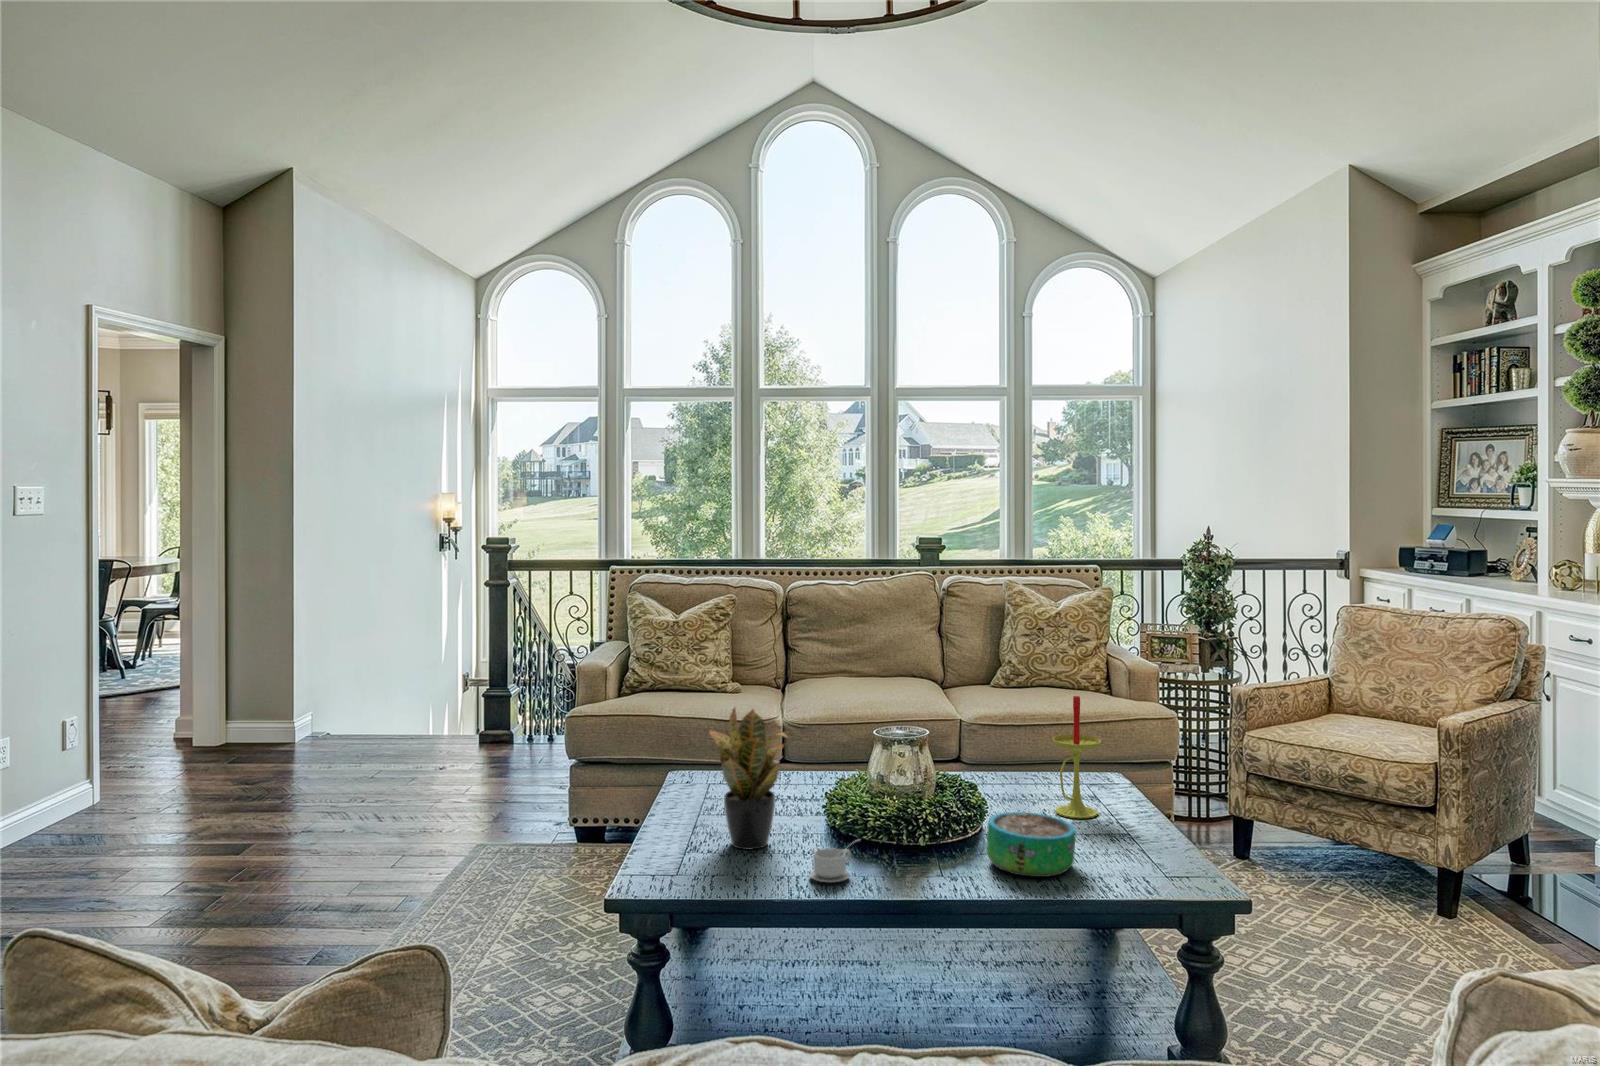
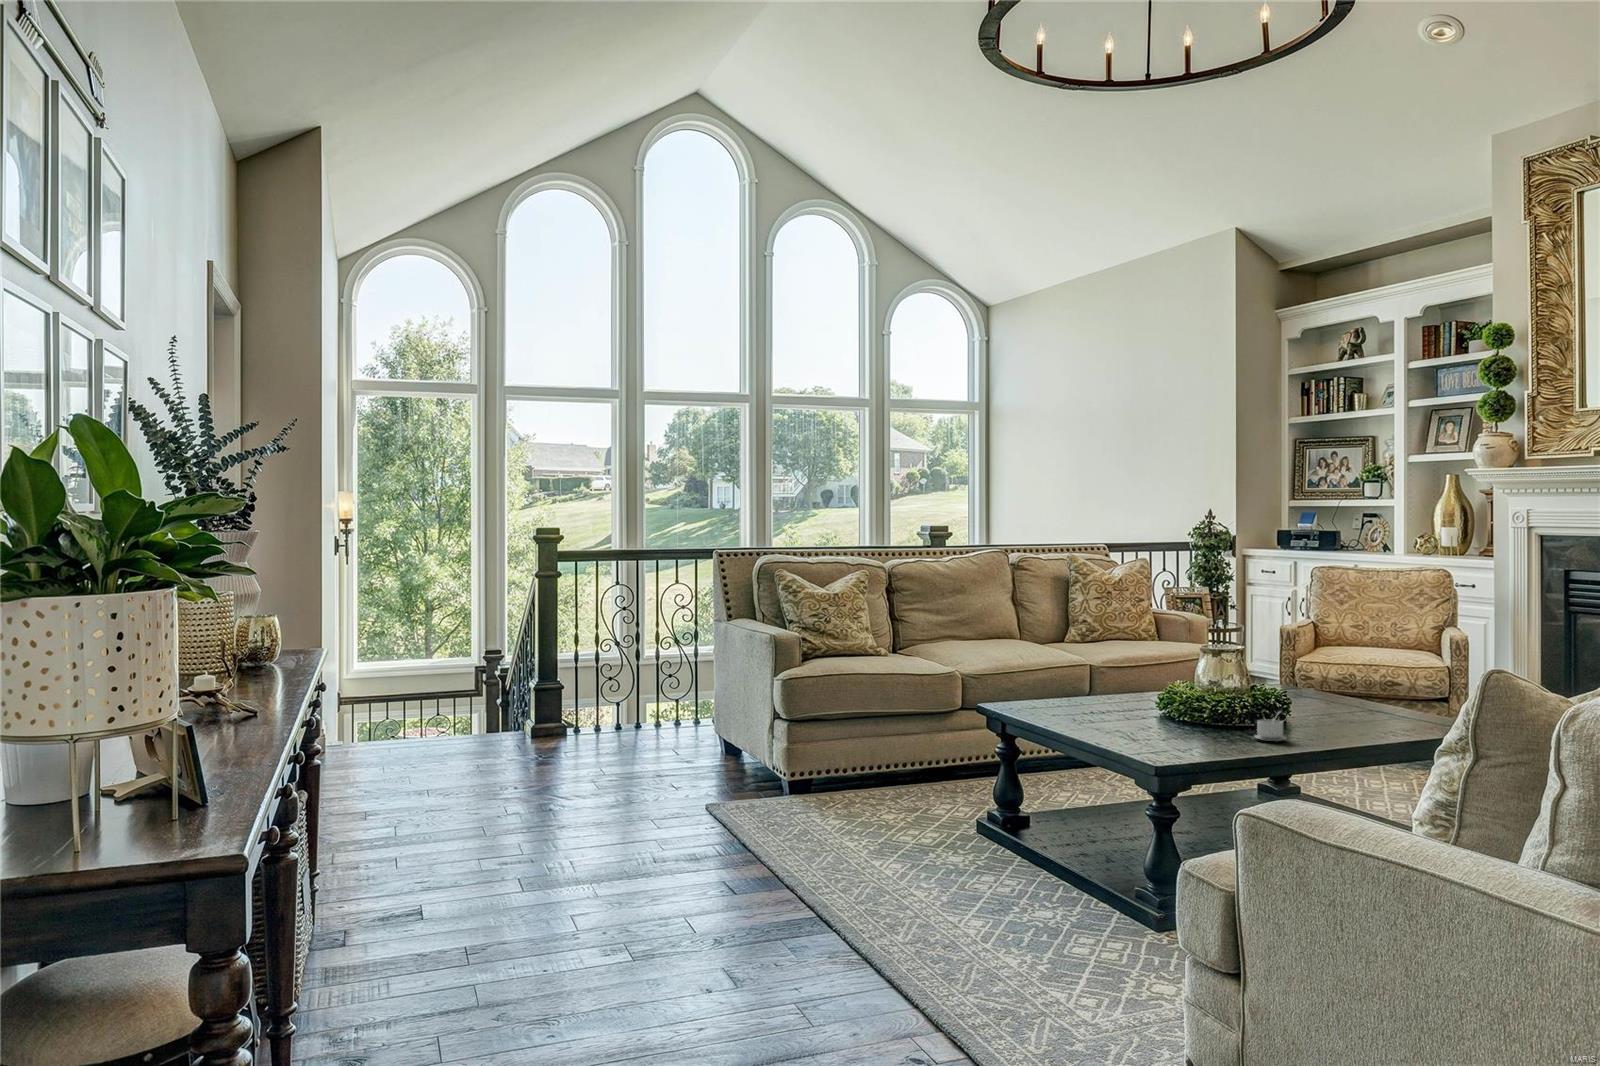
candle: present [1053,696,1101,819] -> none [1296,613,1334,704]
potted plant: present [709,708,788,850] -> none [1124,620,1212,734]
decorative bowl: present [986,812,1076,877] -> none [1331,691,1400,728]

